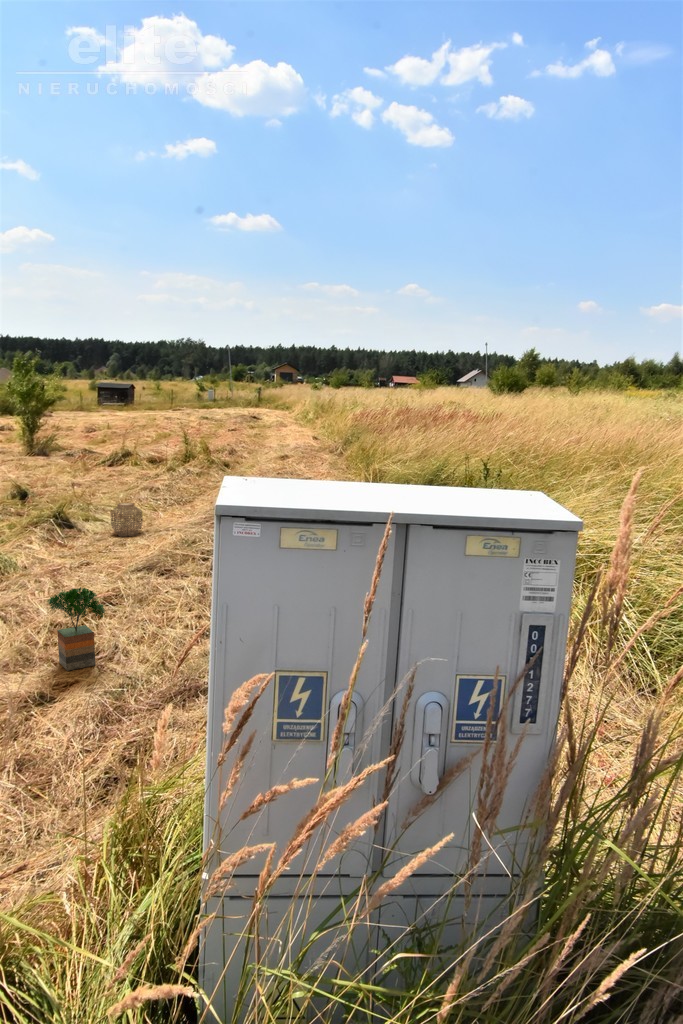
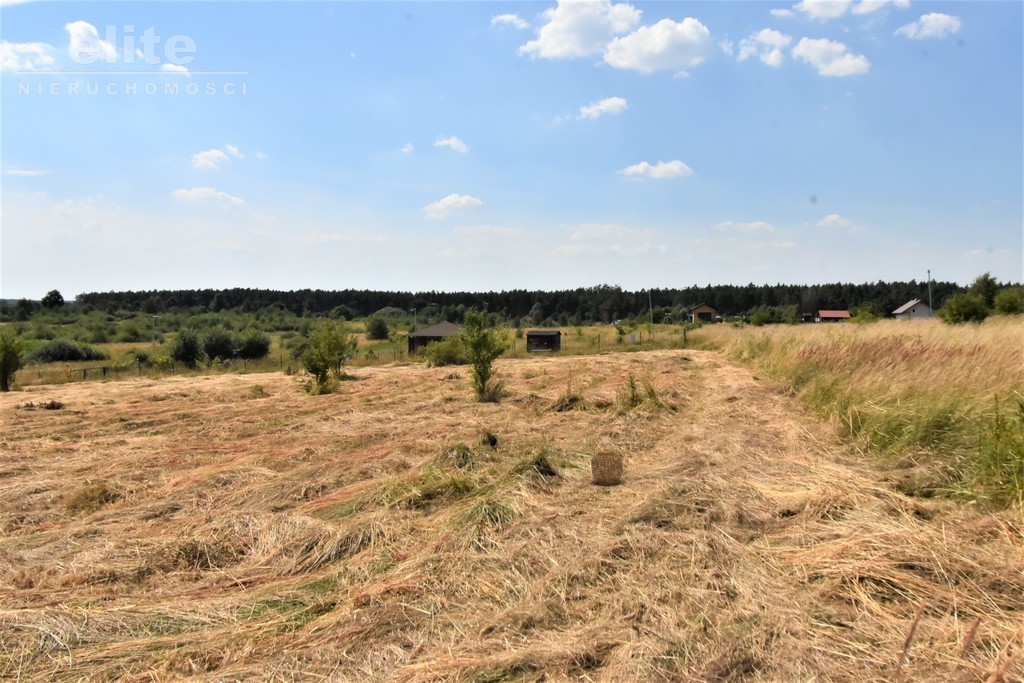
potted tree: present [47,587,105,671] -> none [580,539,640,628]

